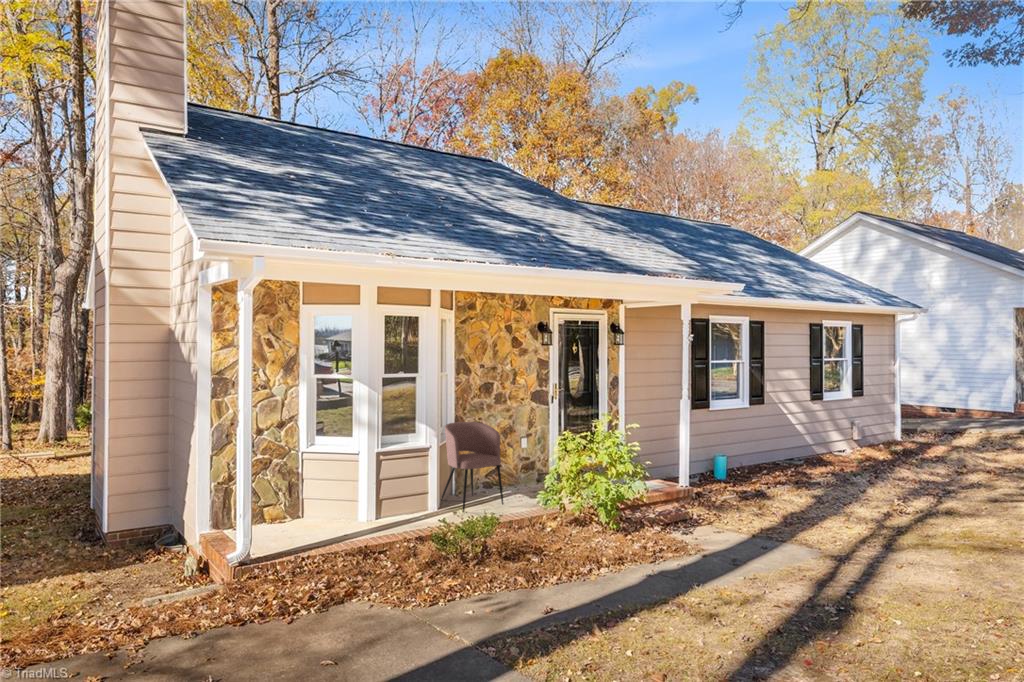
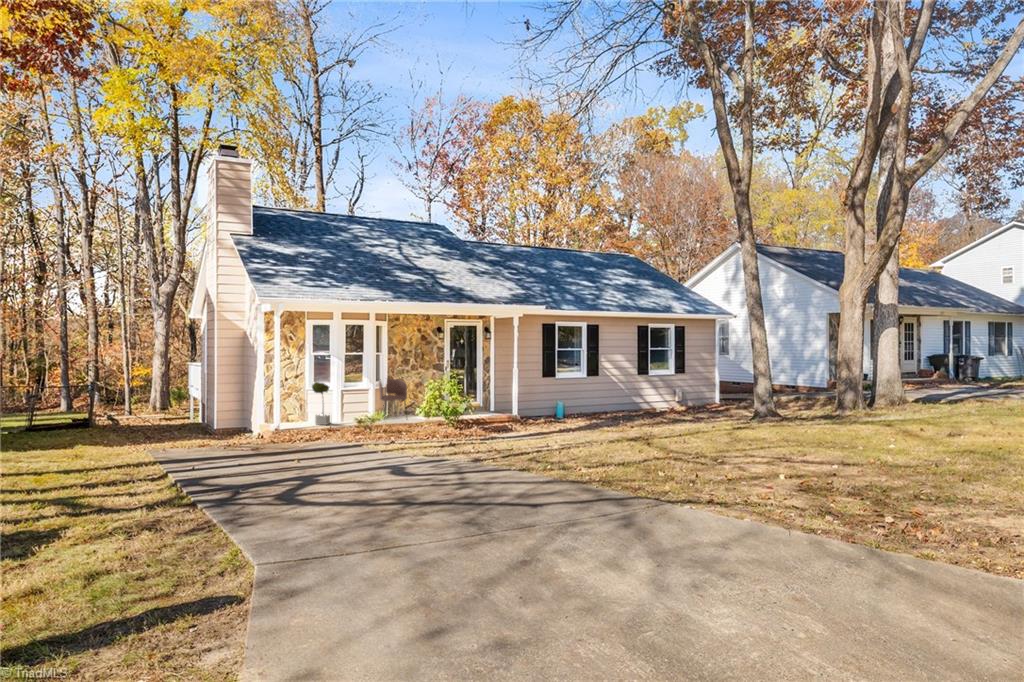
potted tree: none [319,437,360,531] -> present [312,382,331,425]

